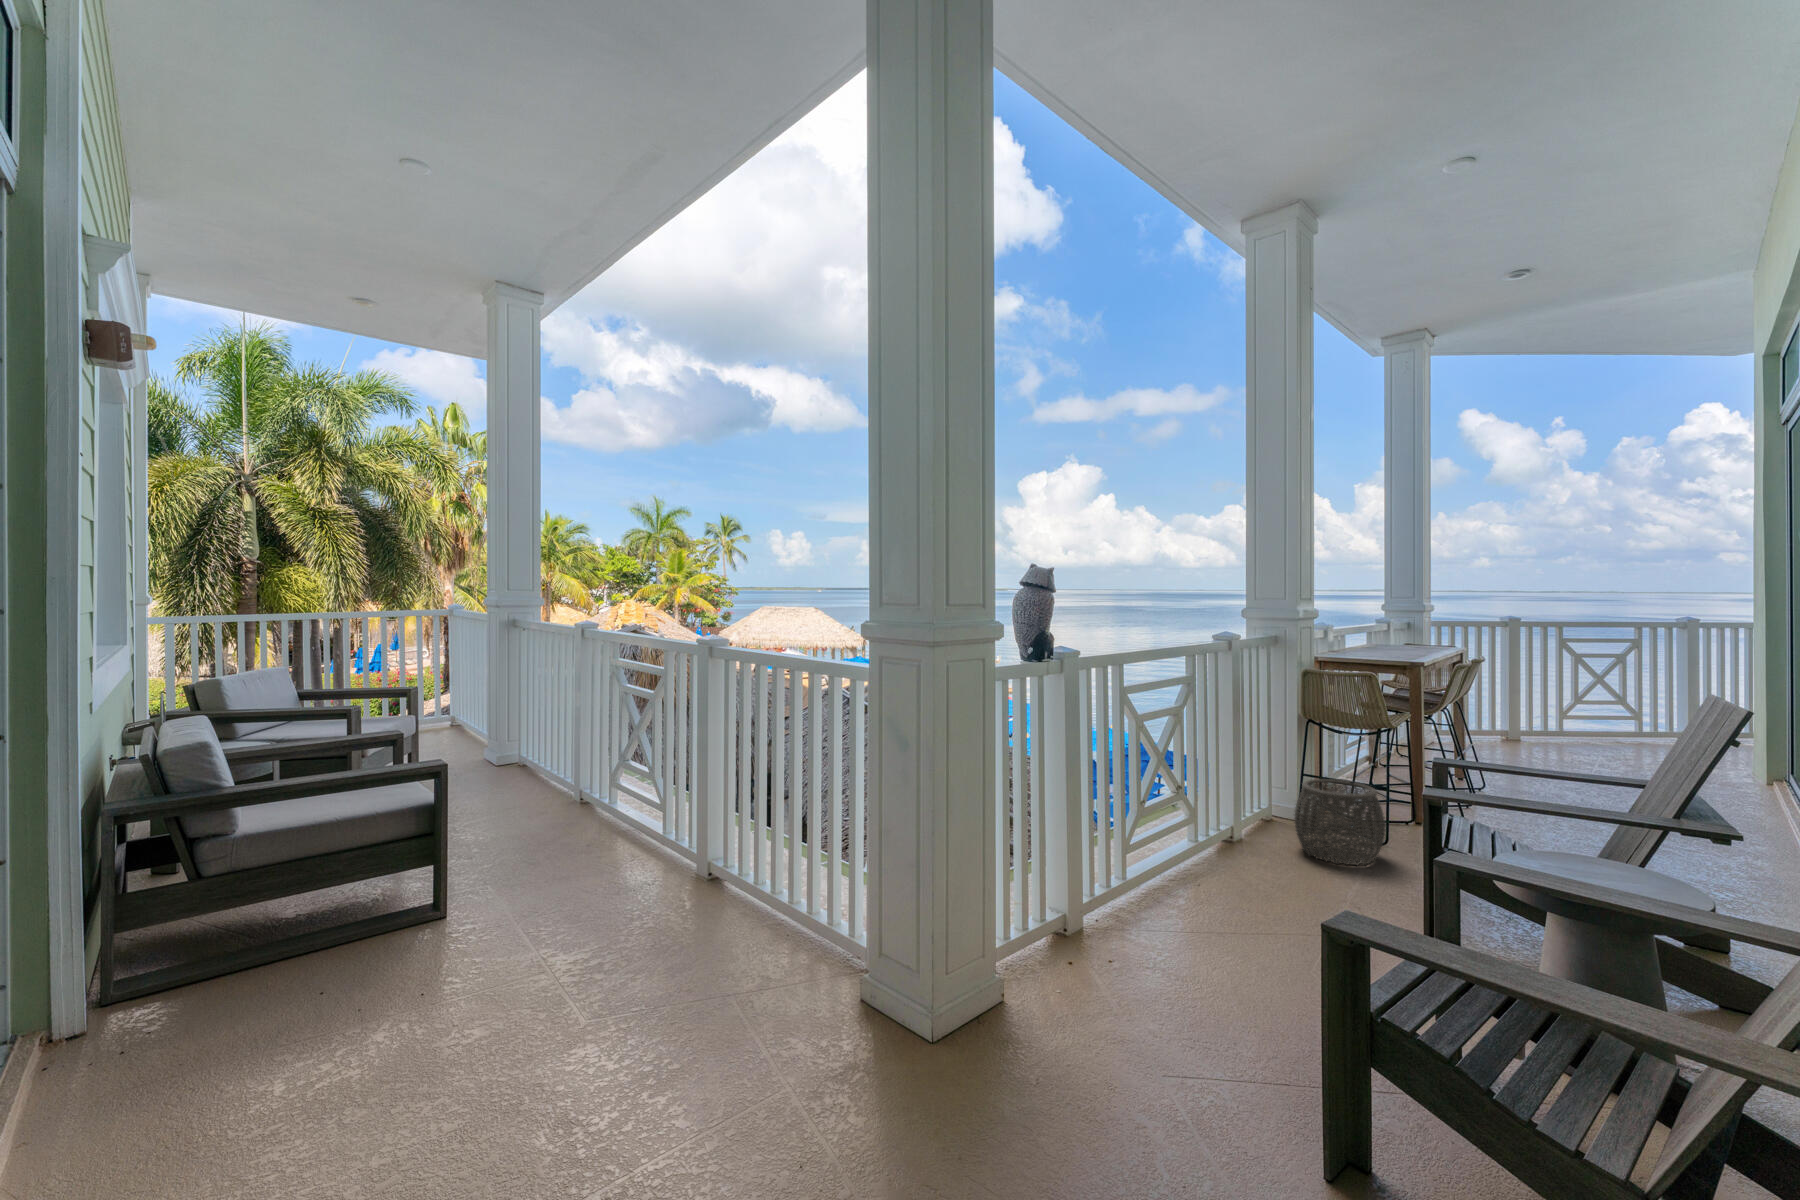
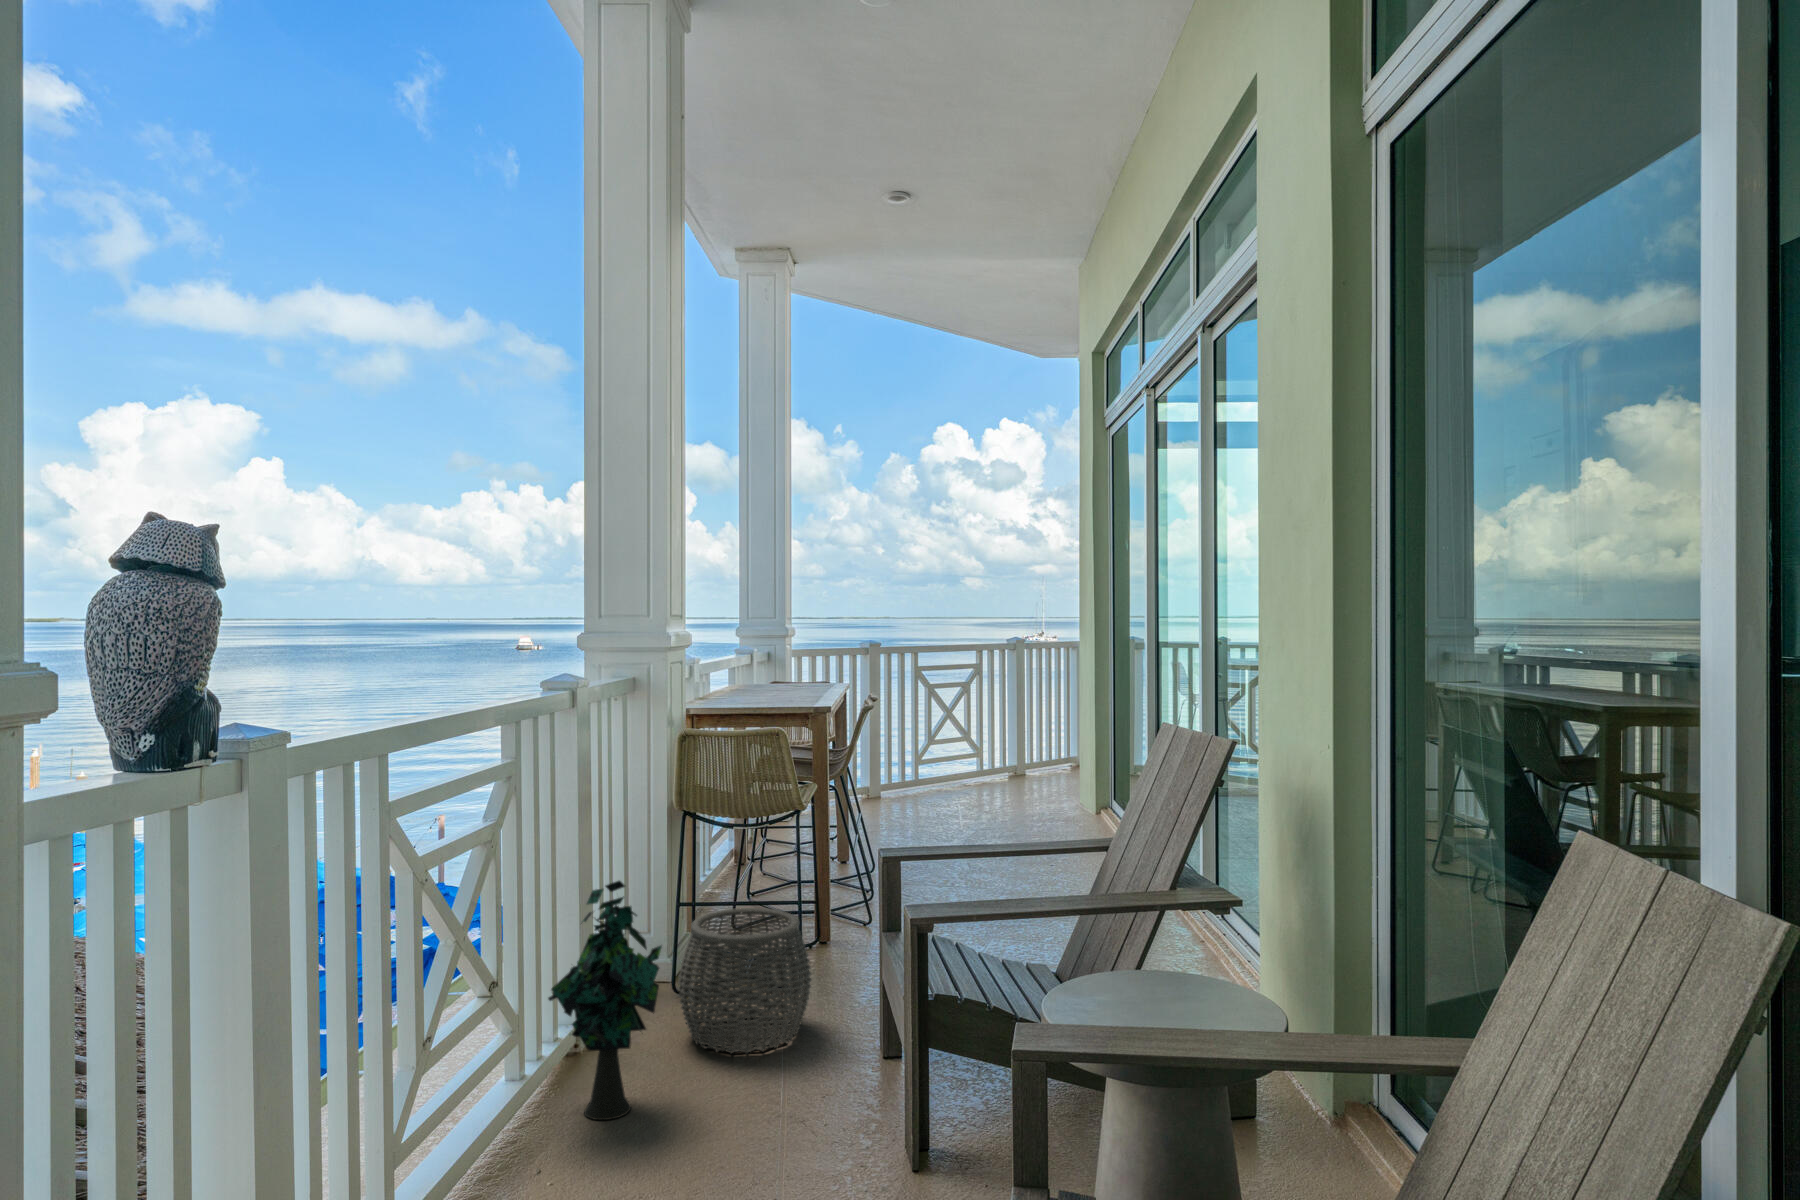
decorative plant: none [1209,746,1277,873] -> present [548,881,662,1120]

